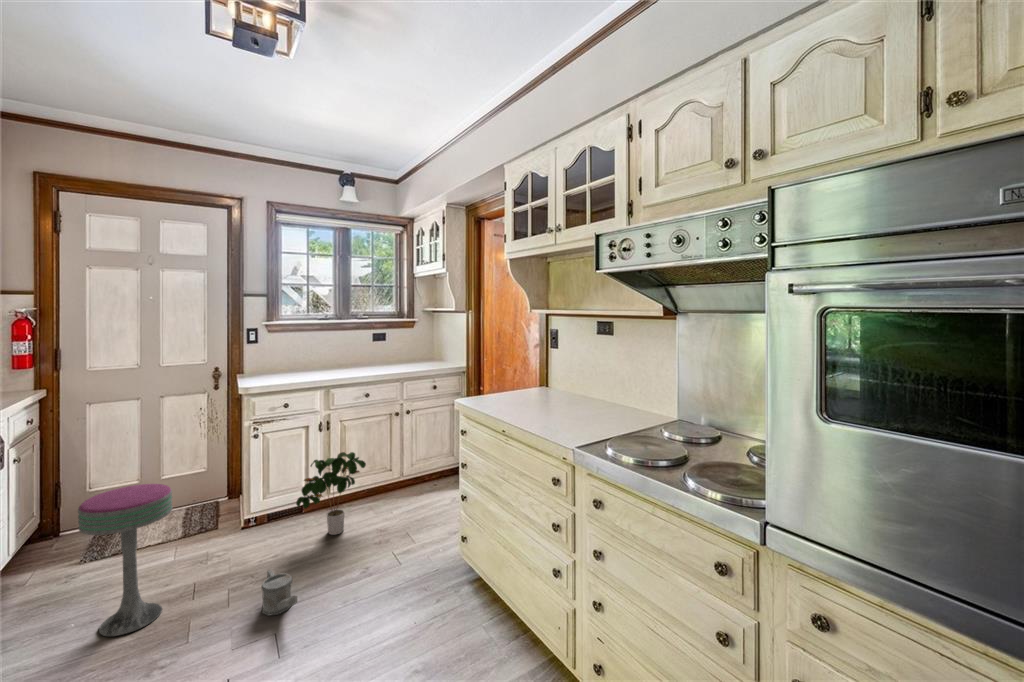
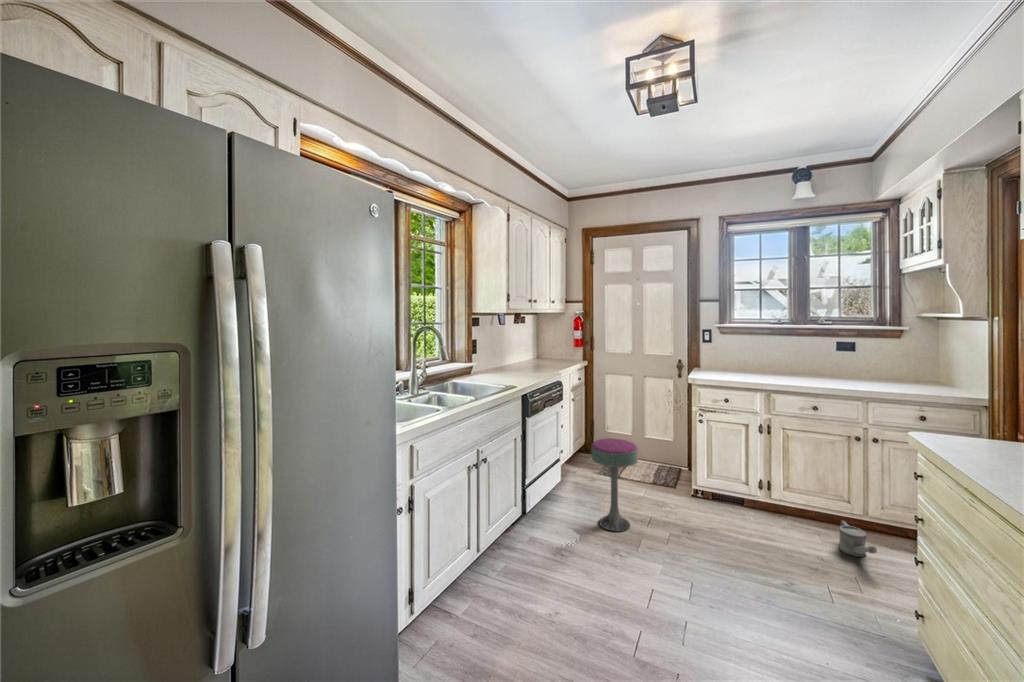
potted plant: present [296,452,366,535] -> none [728,456,804,532]
watering can: present [262,570,297,616] -> present [839,521,877,557]

